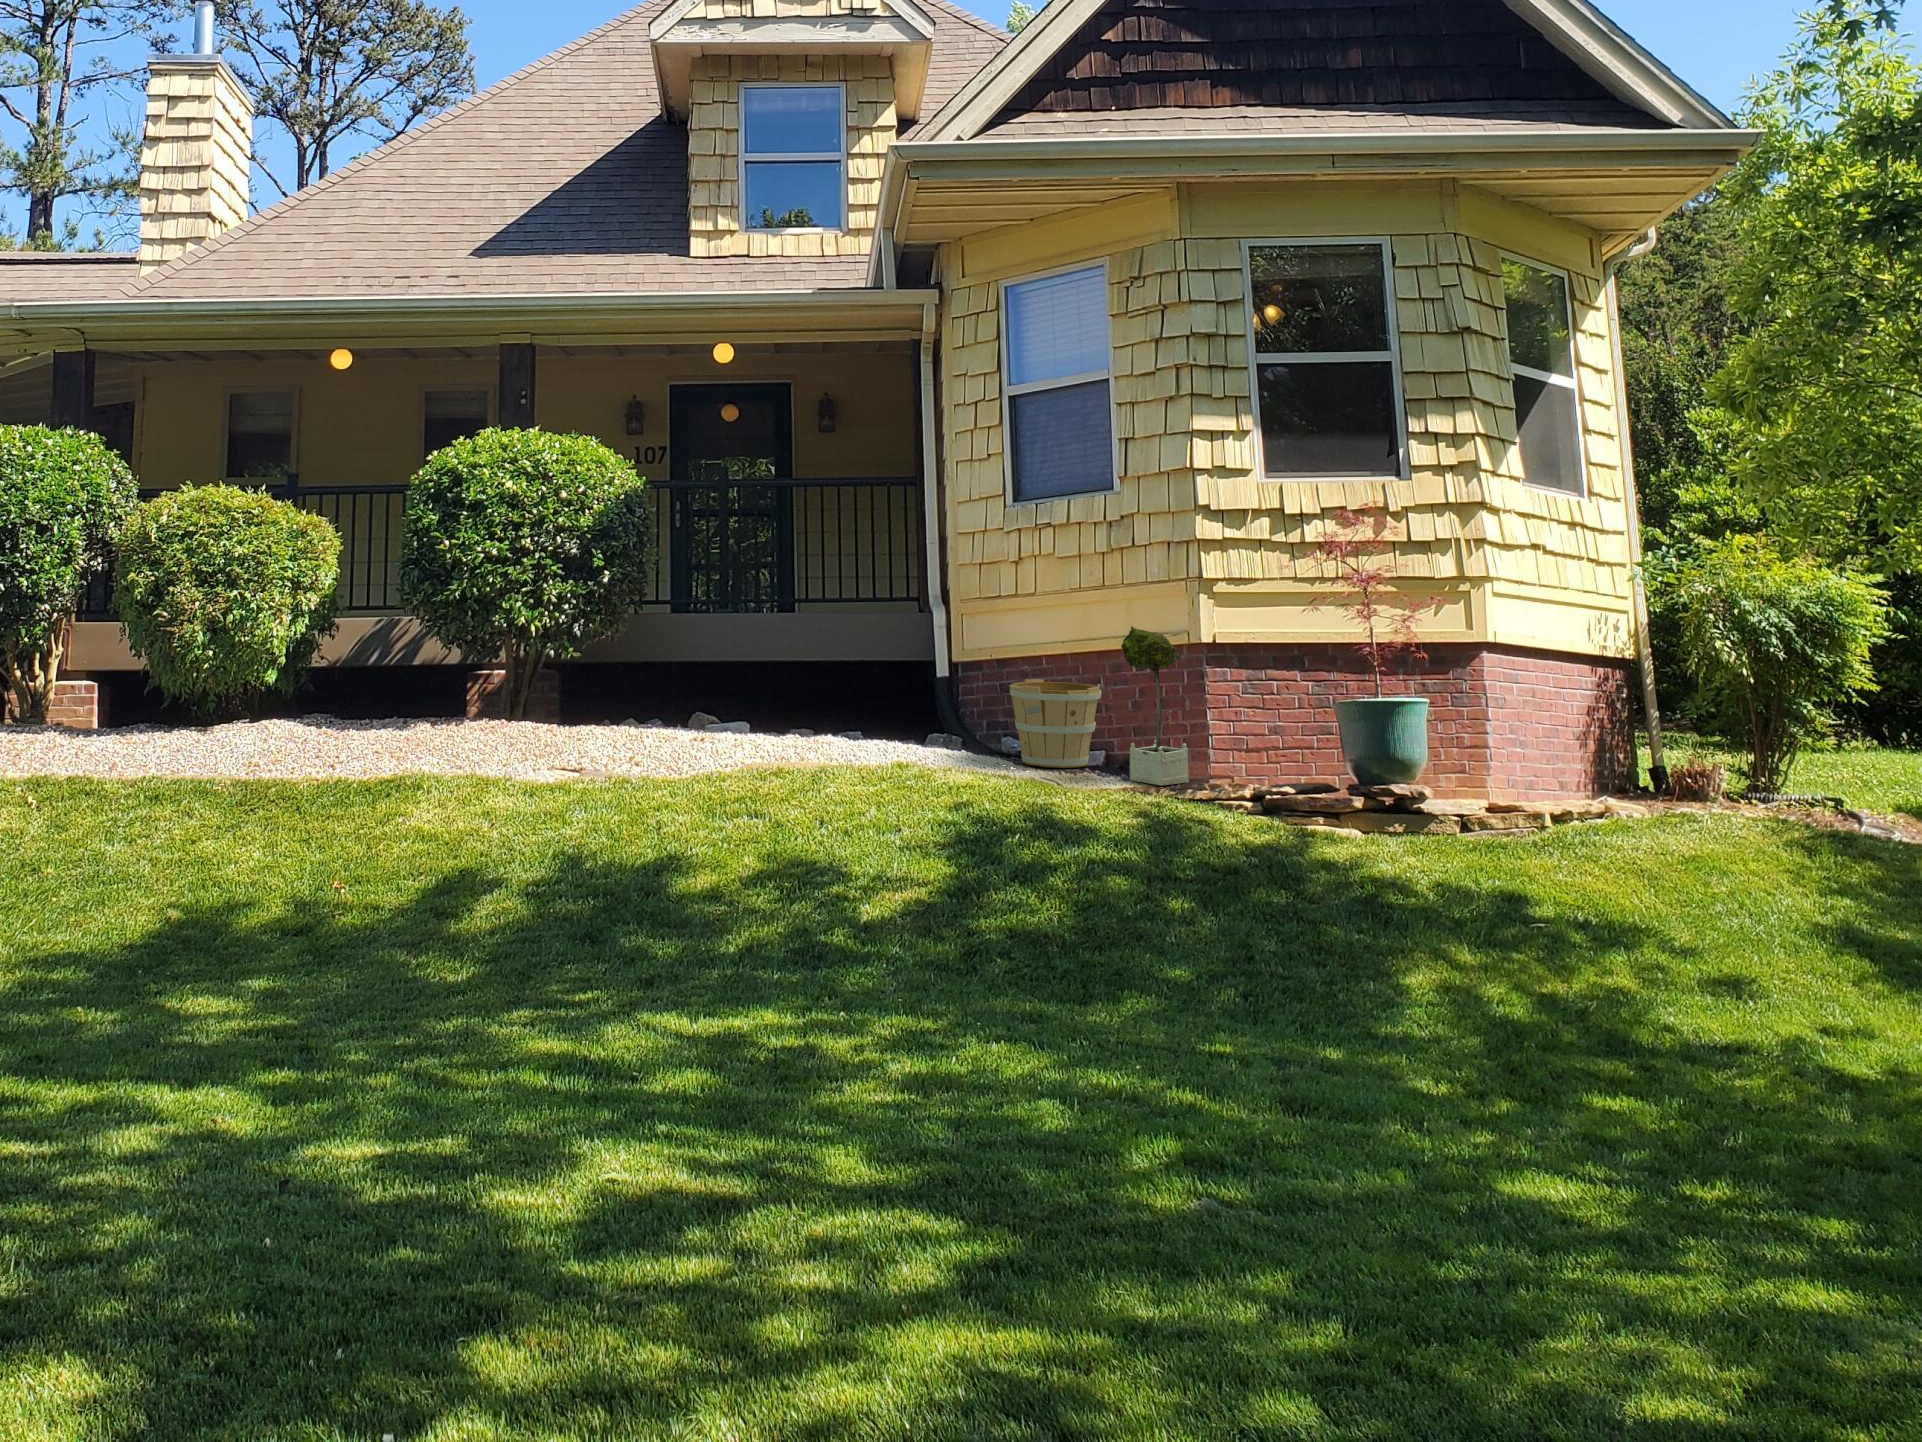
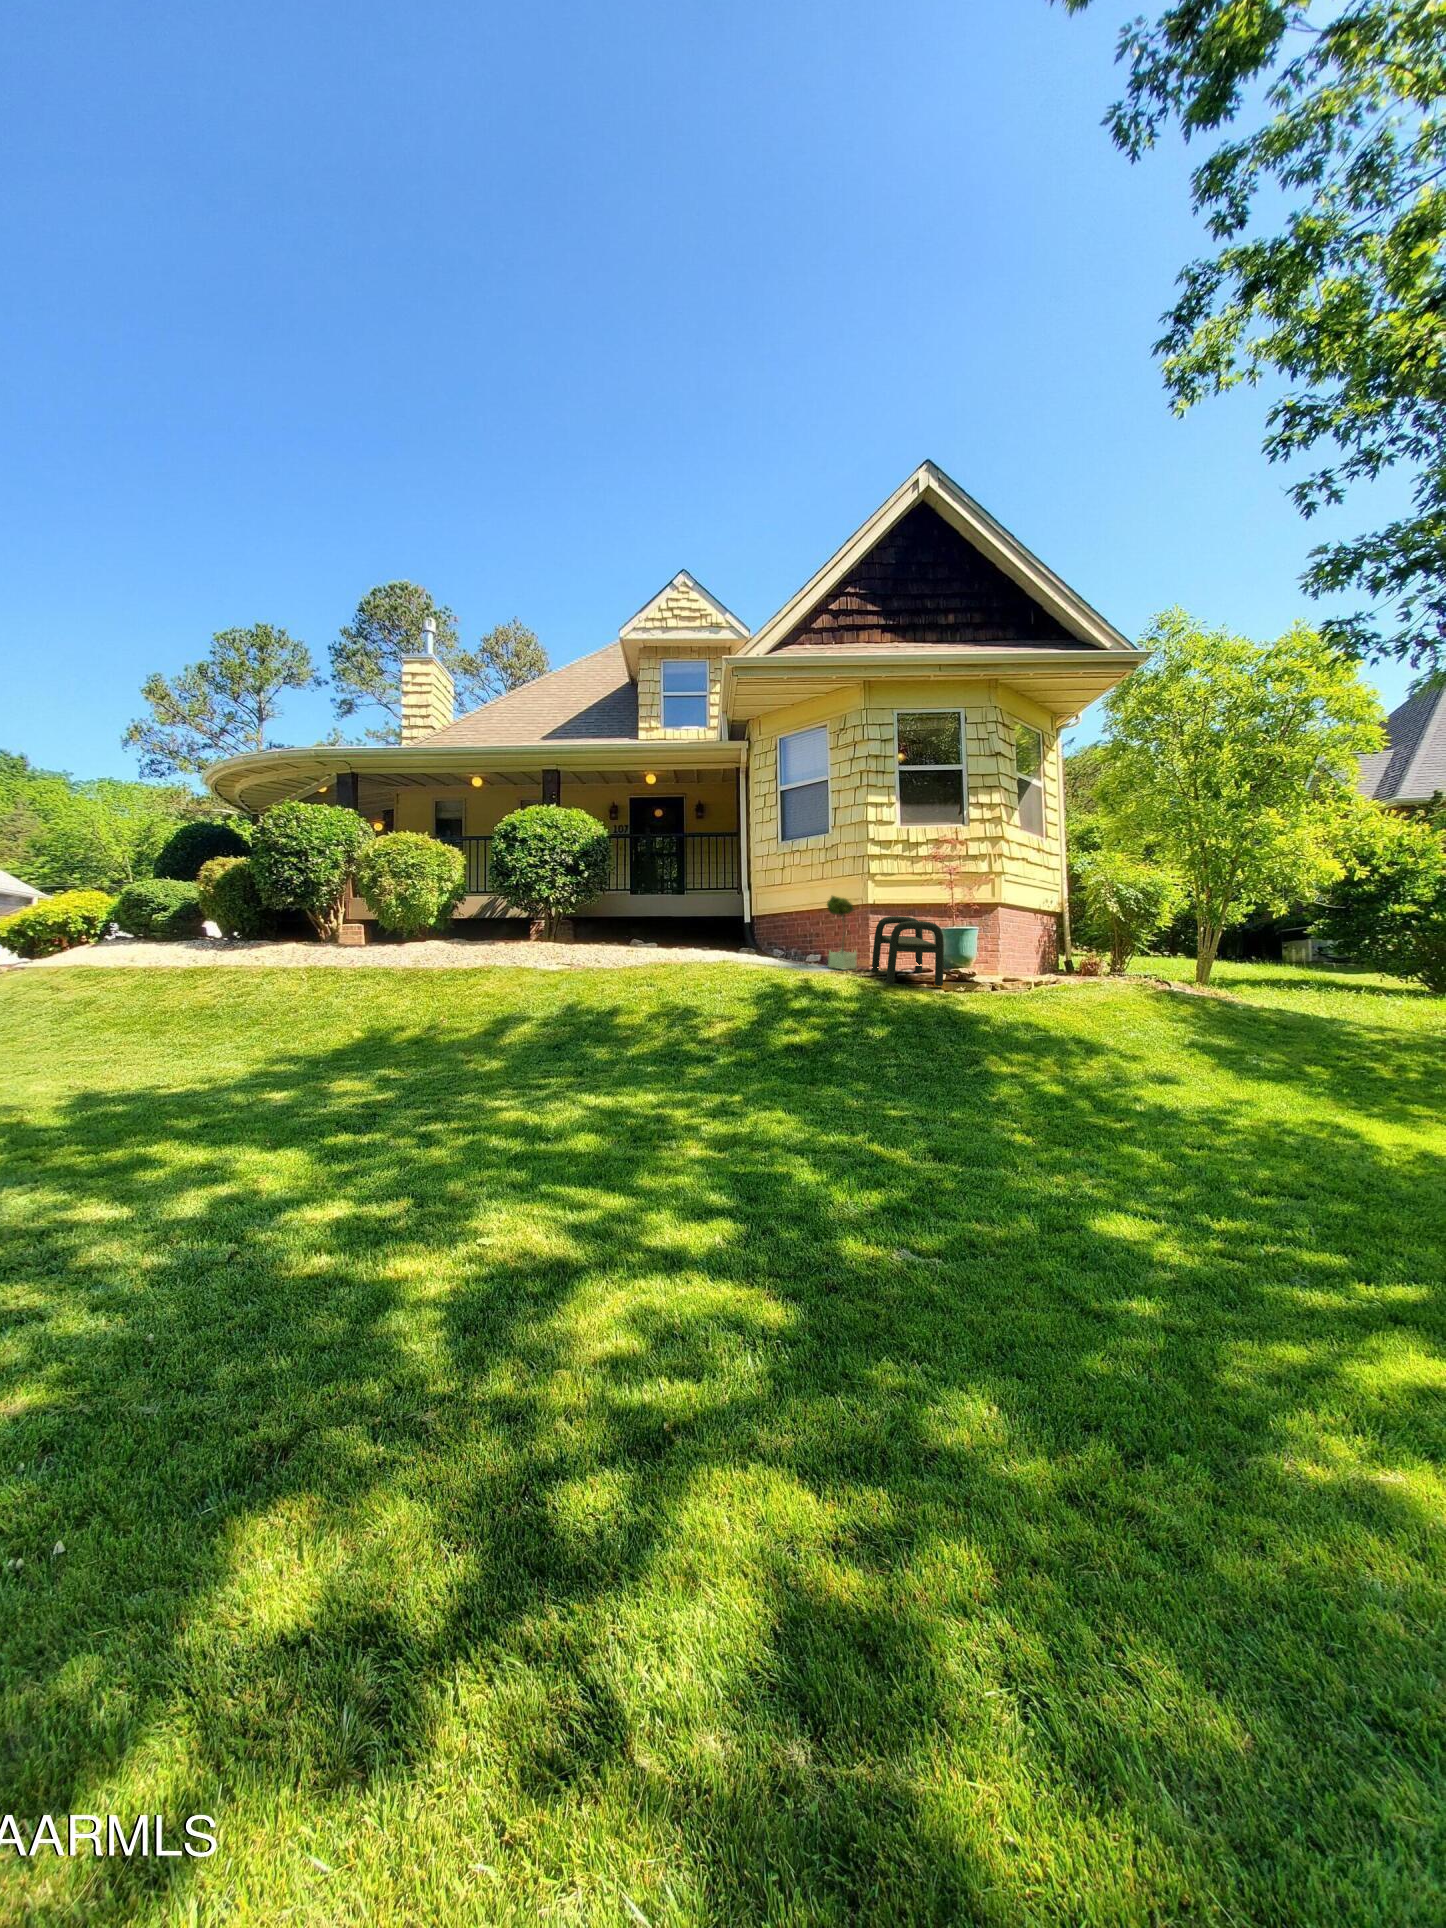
bench: none [1220,671,1357,818] -> present [872,916,944,986]
wooden bucket: present [1010,679,1101,768] -> none [772,921,816,961]

